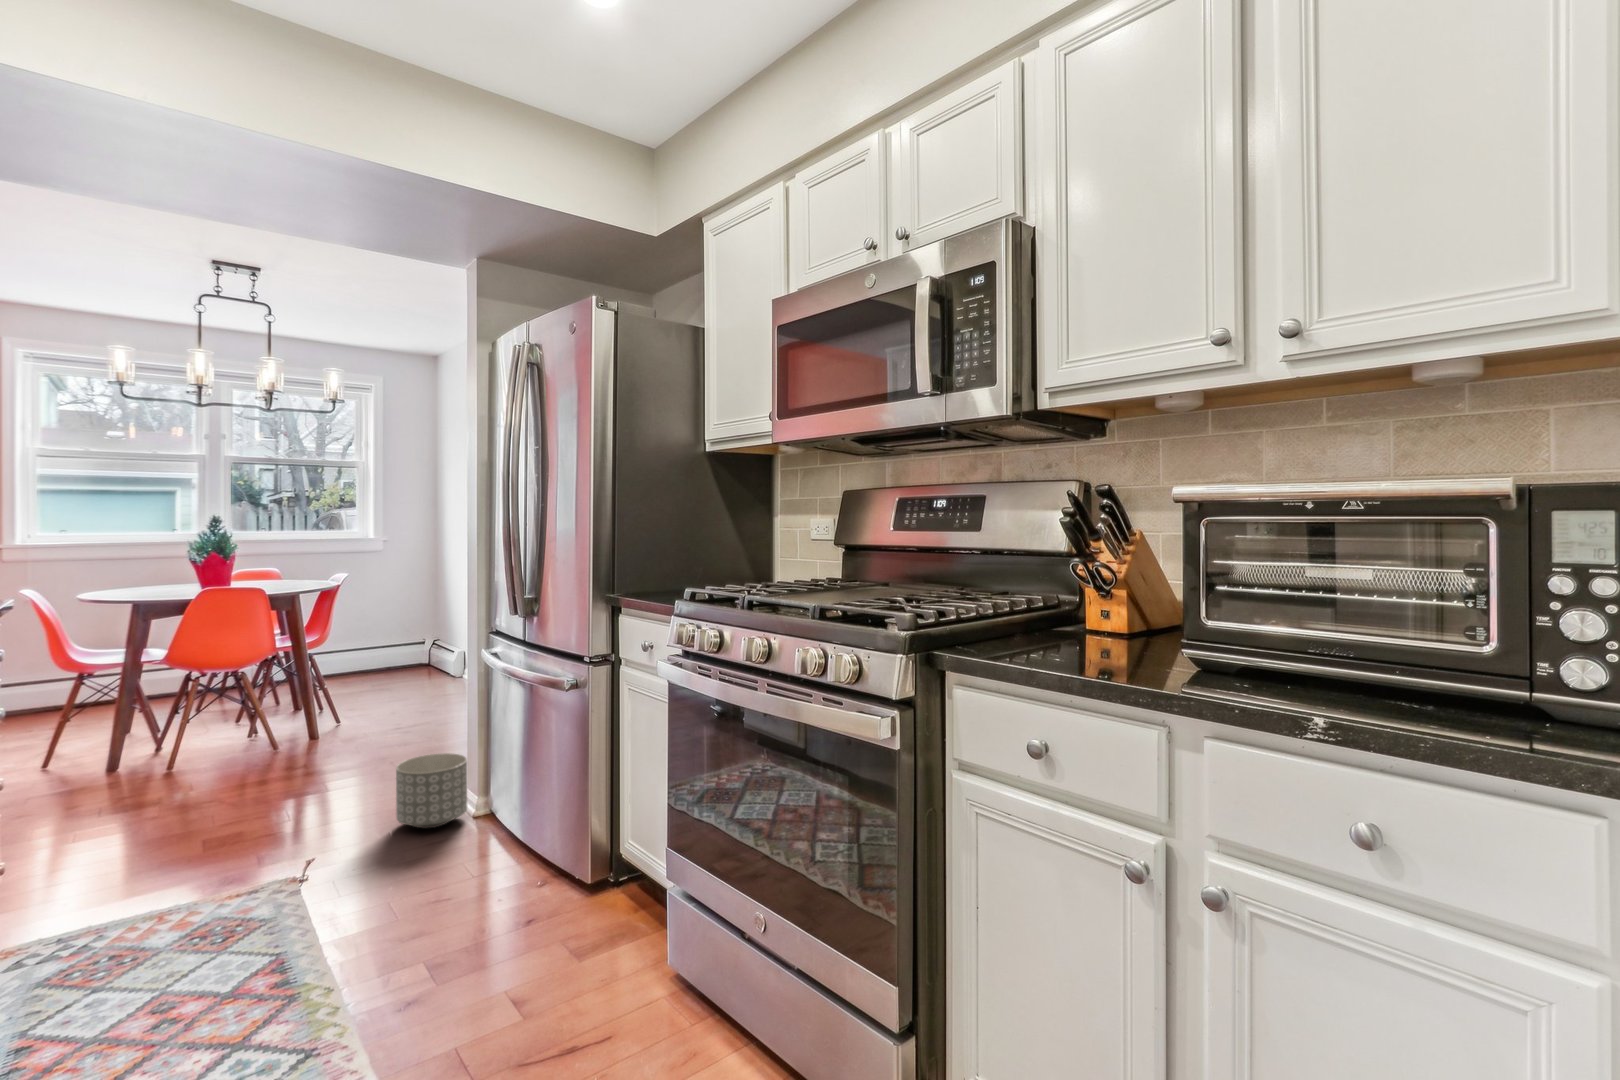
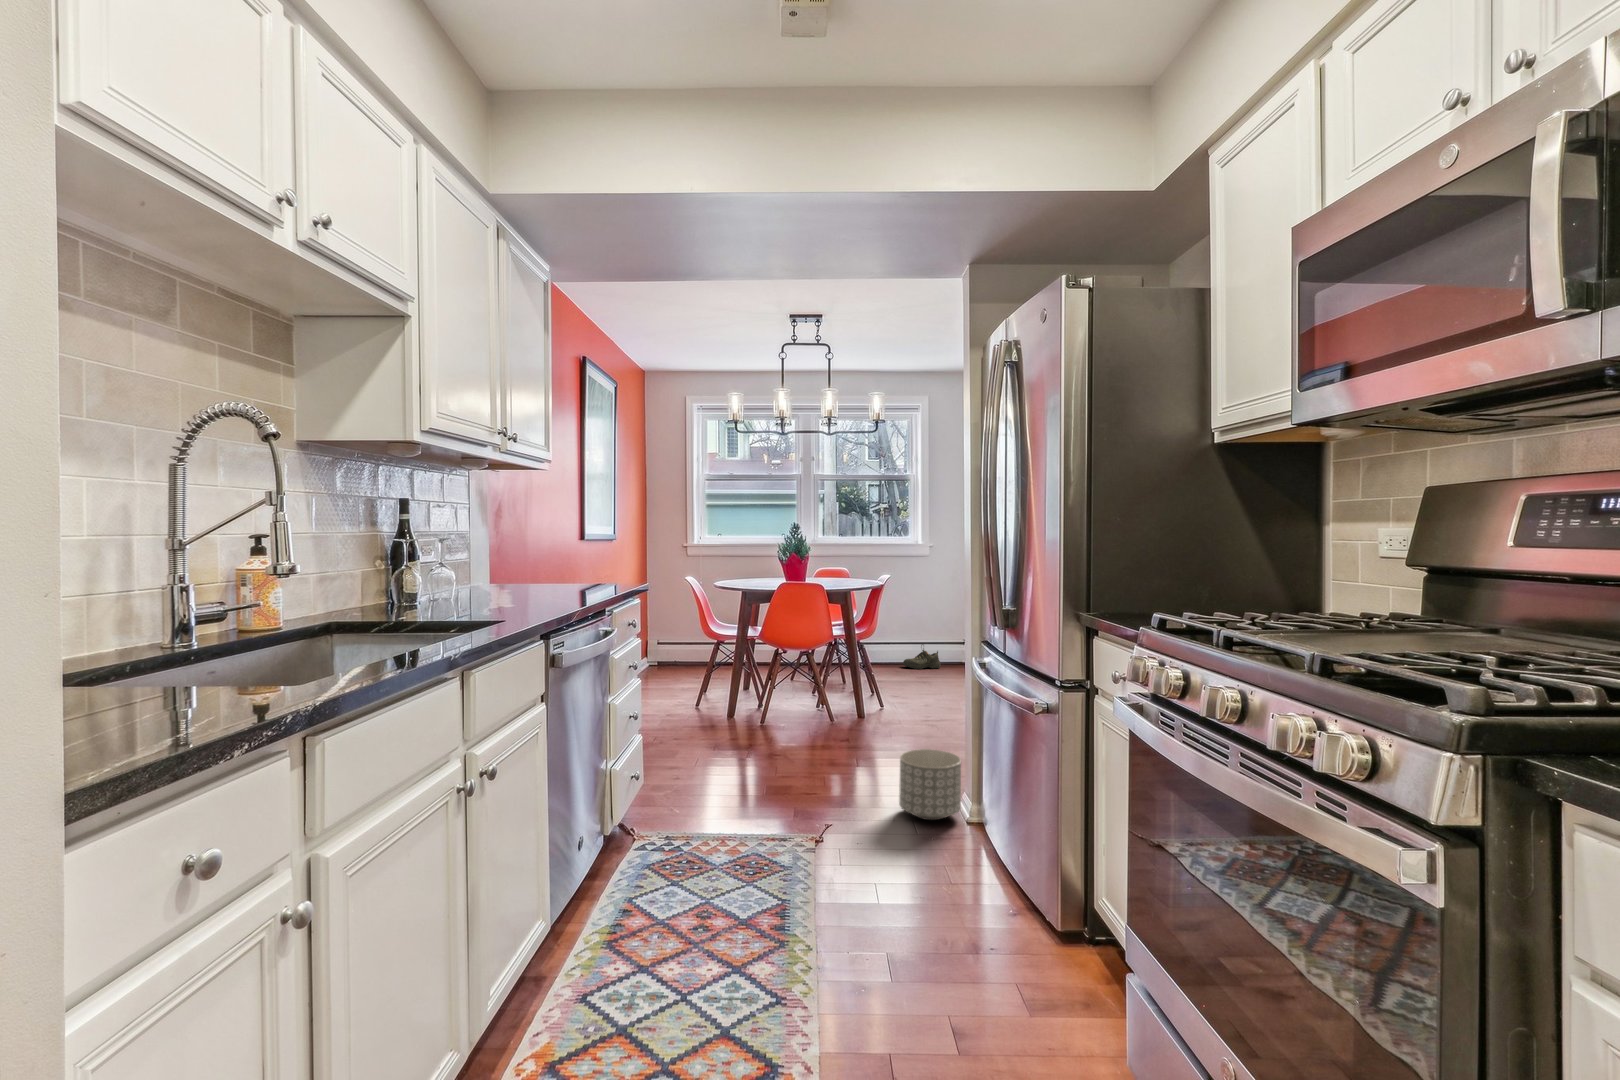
shoe: none [353,651,400,679] -> present [903,644,941,669]

